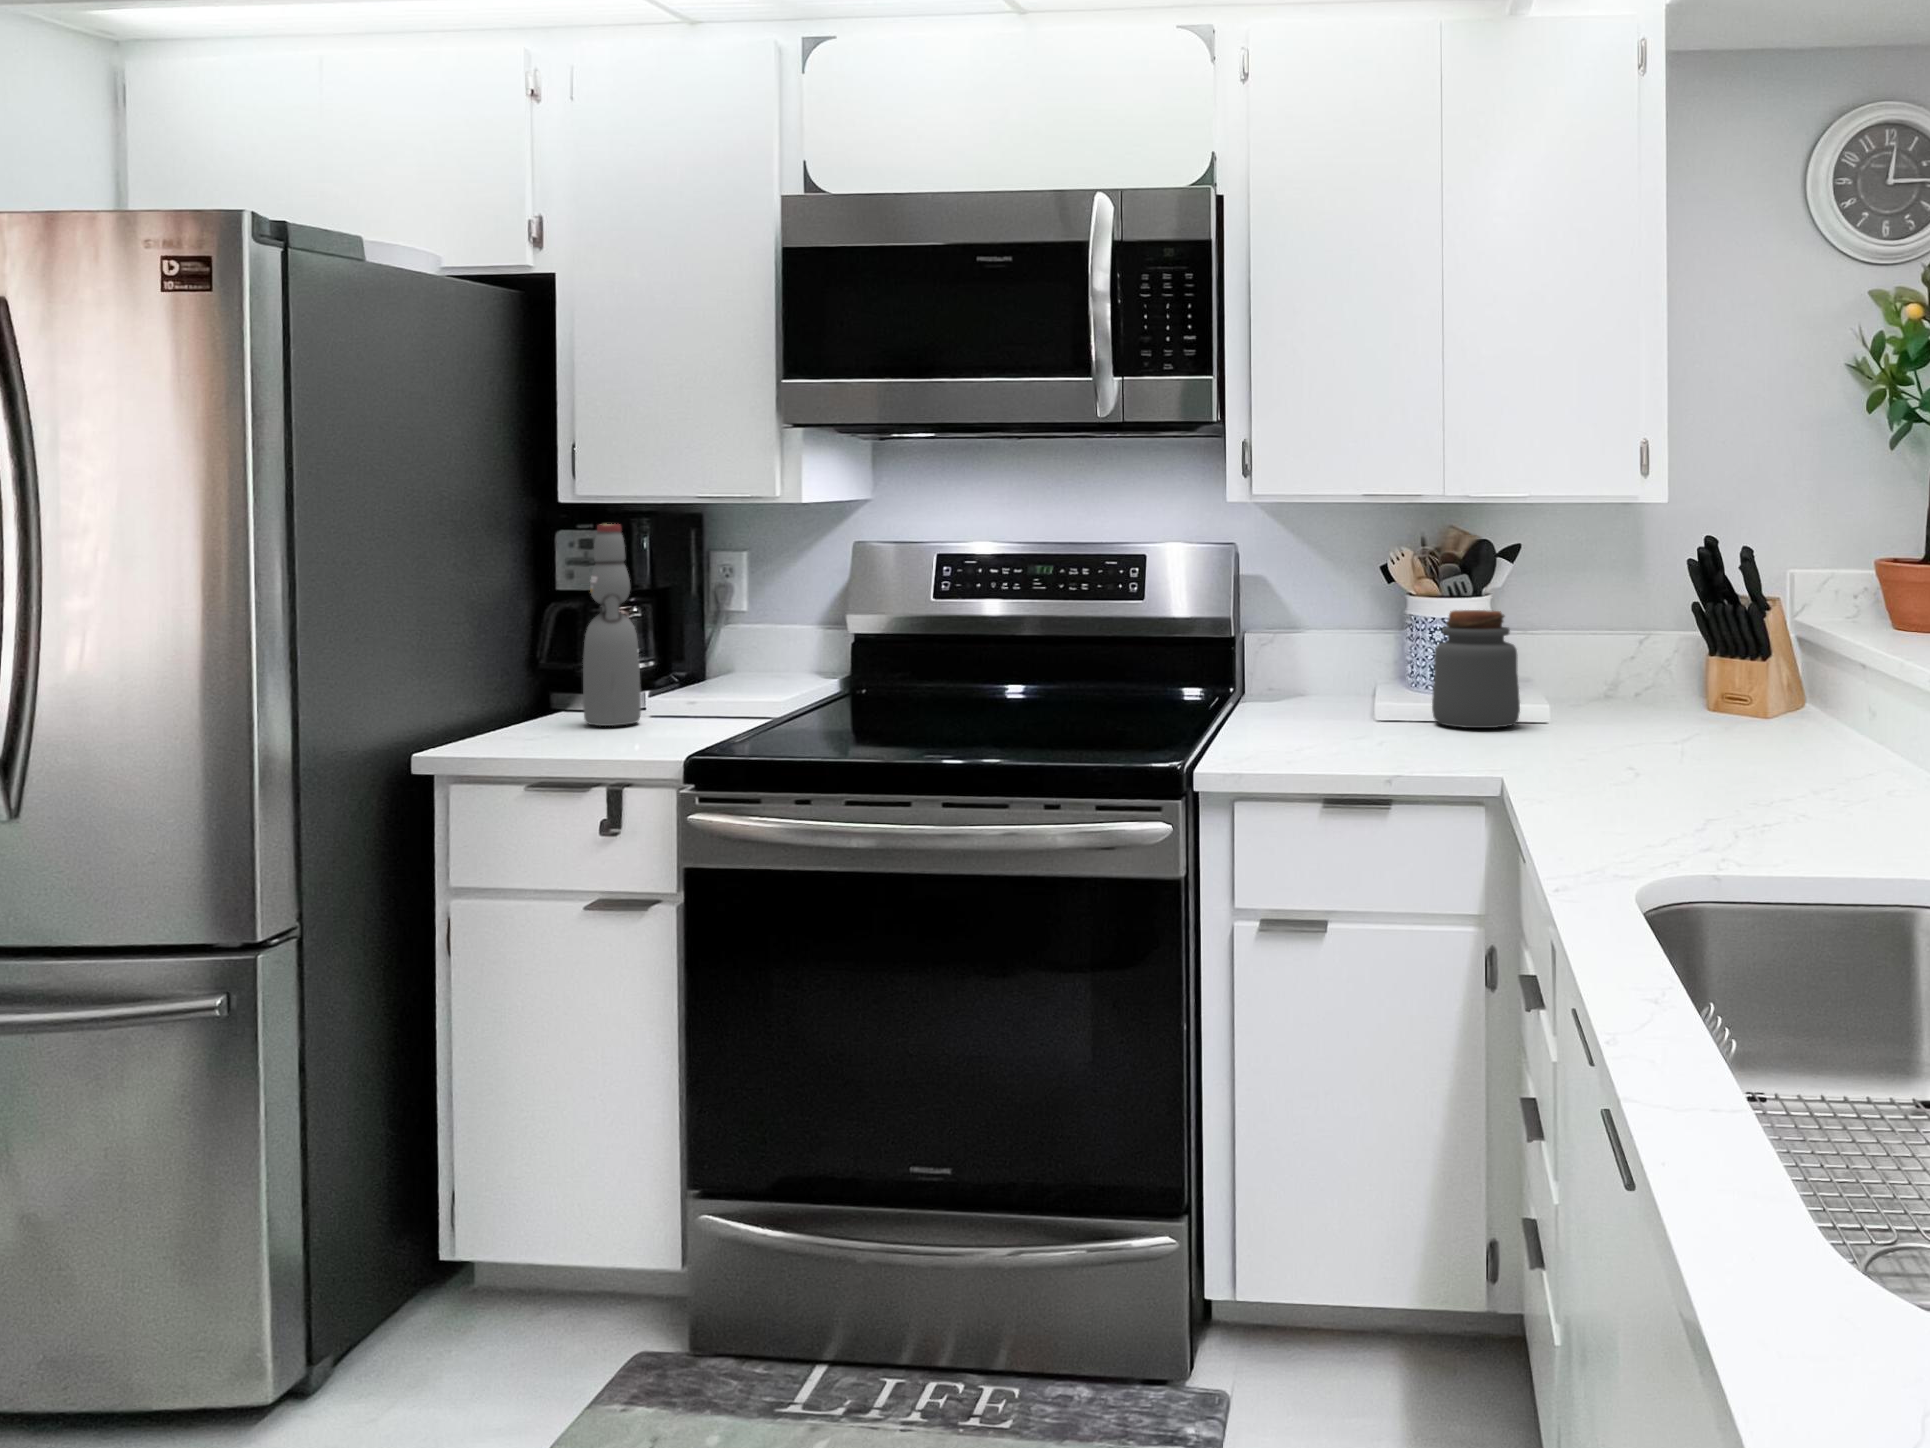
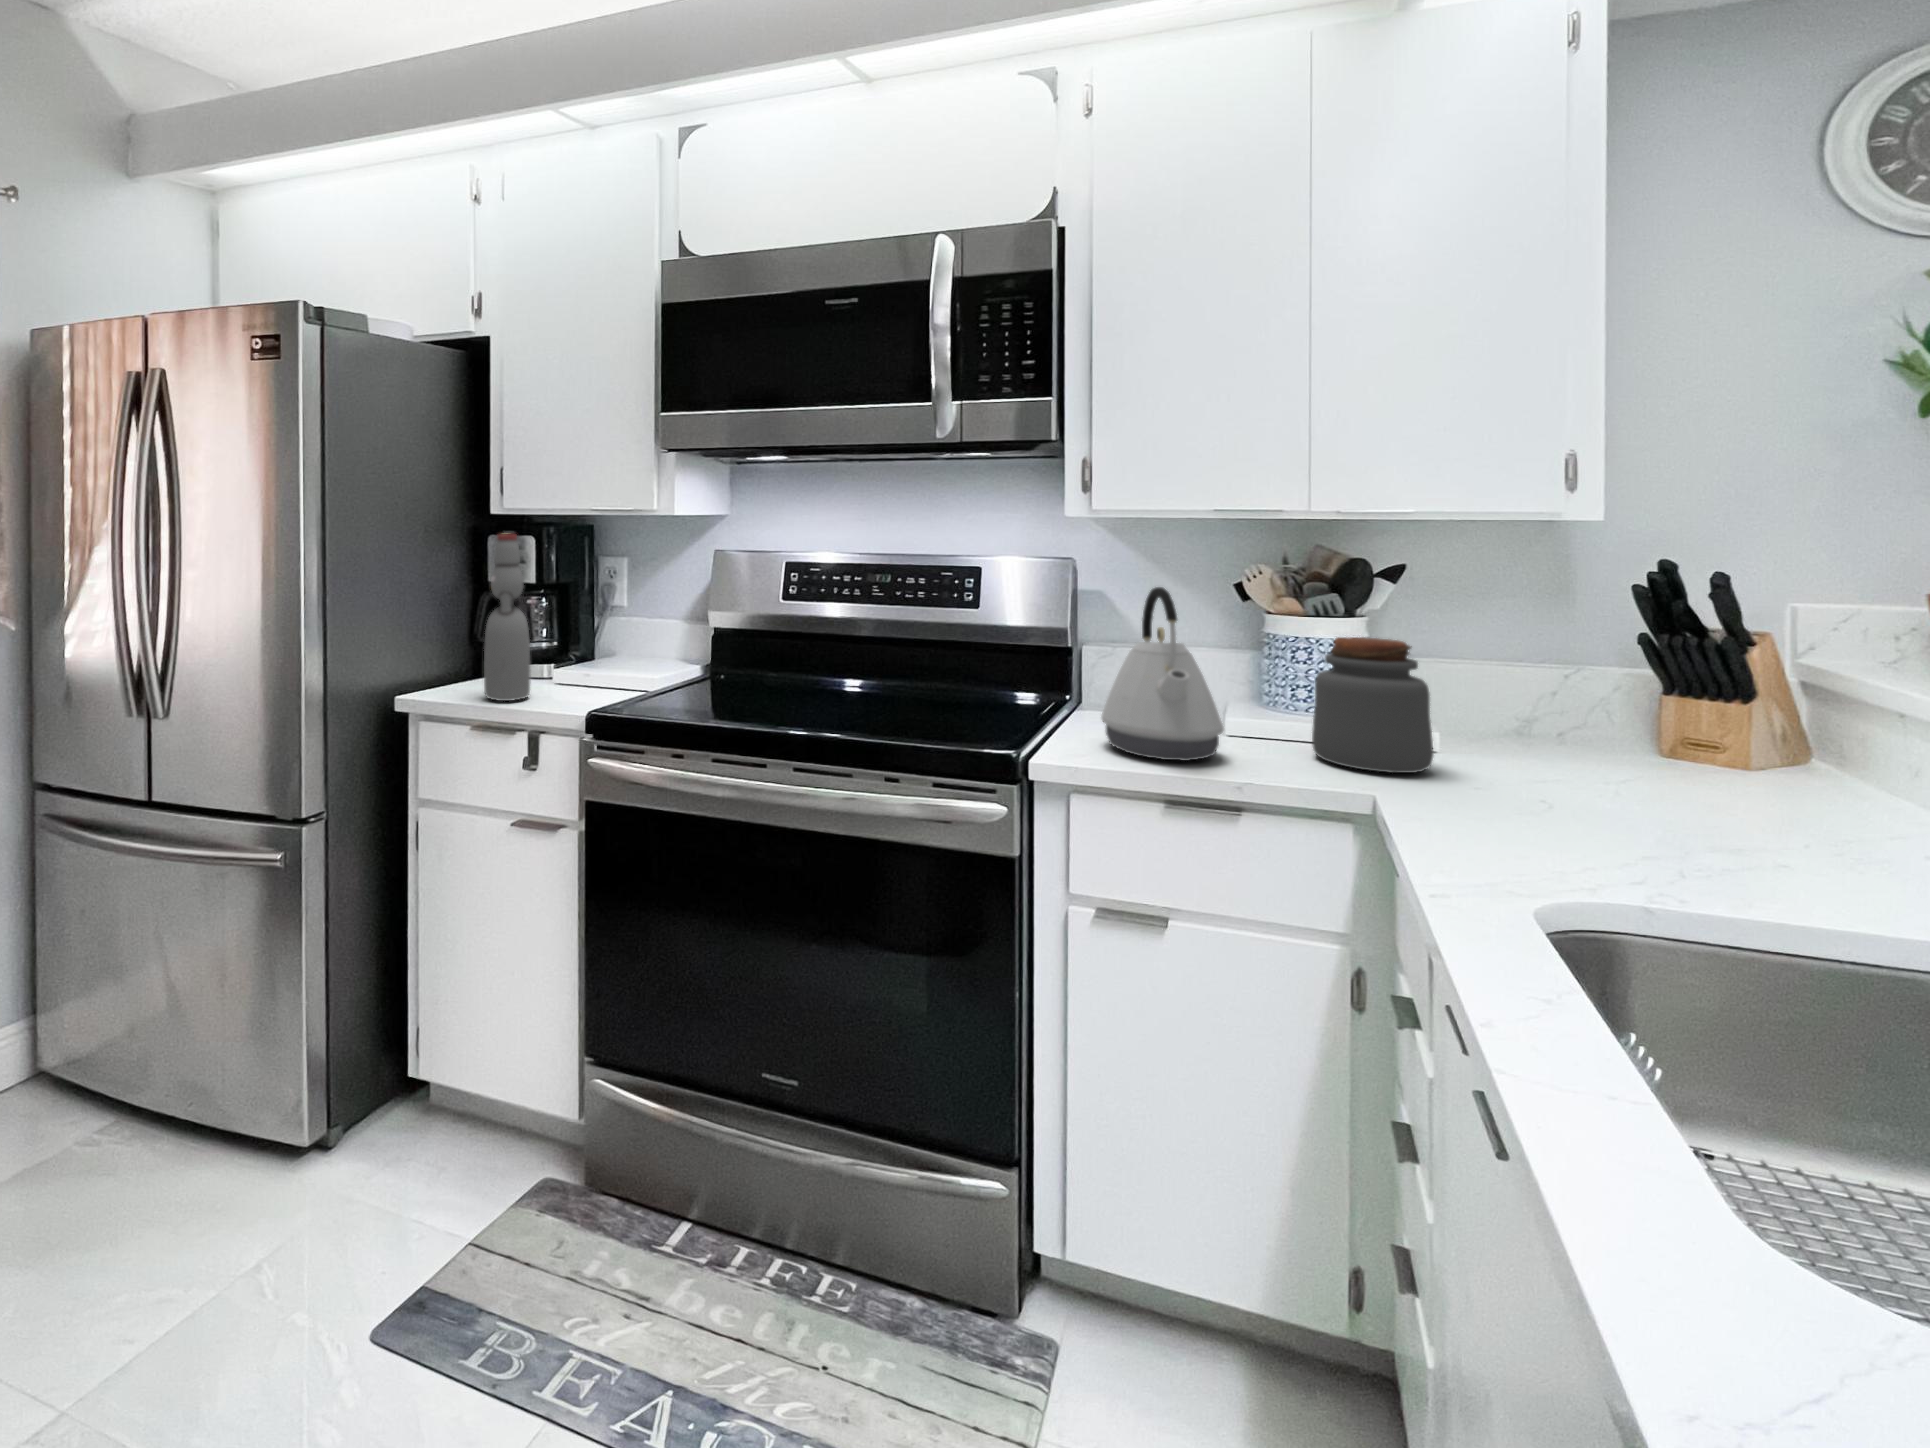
kettle: none [1256,567,1358,731] -> present [1102,587,1223,761]

